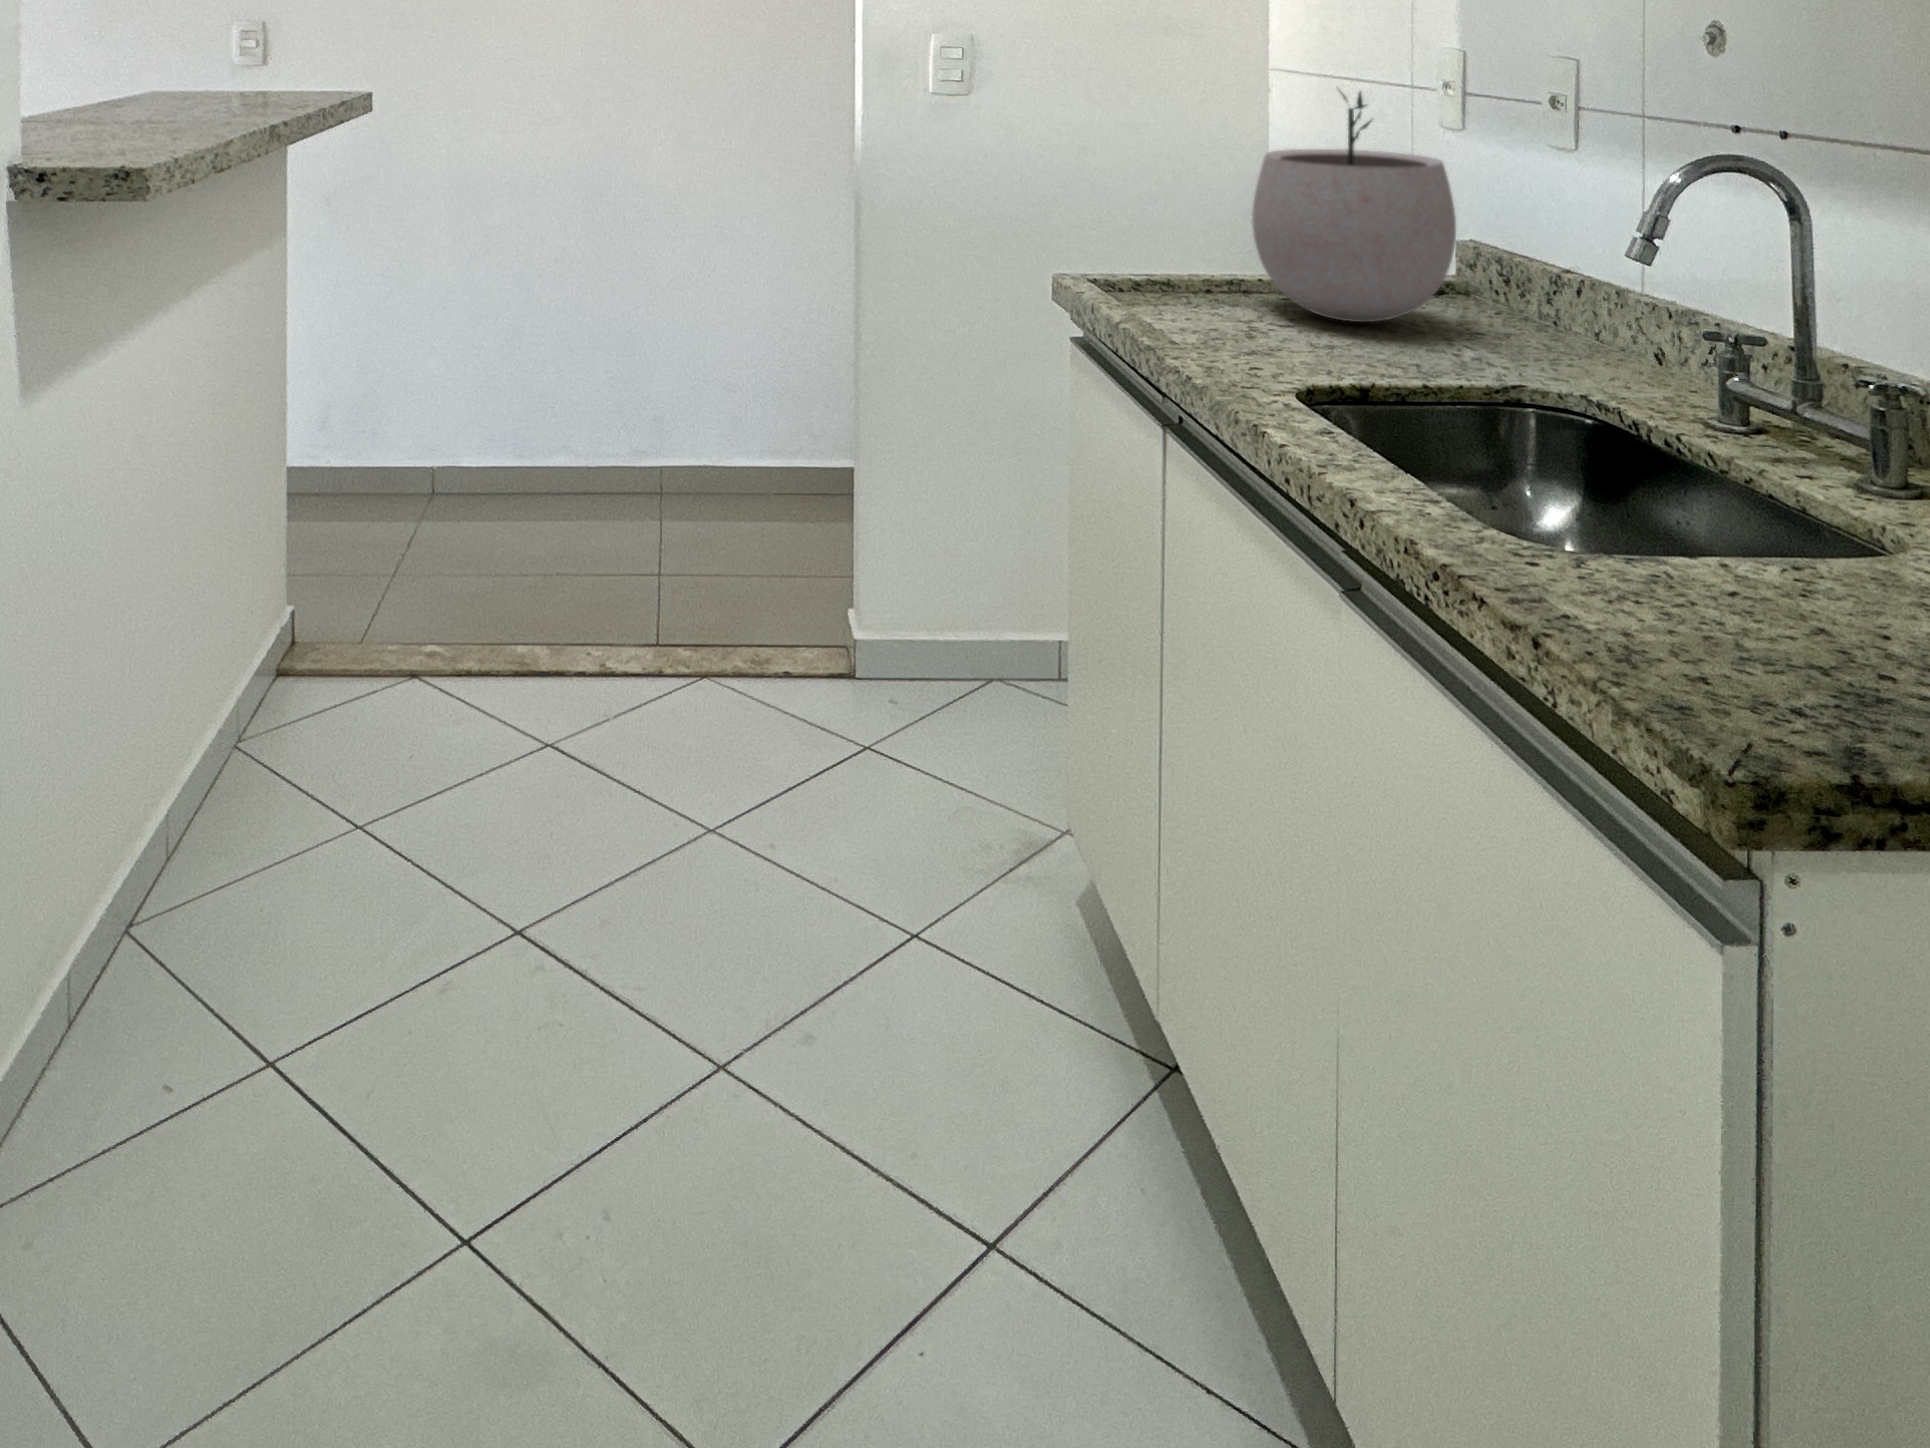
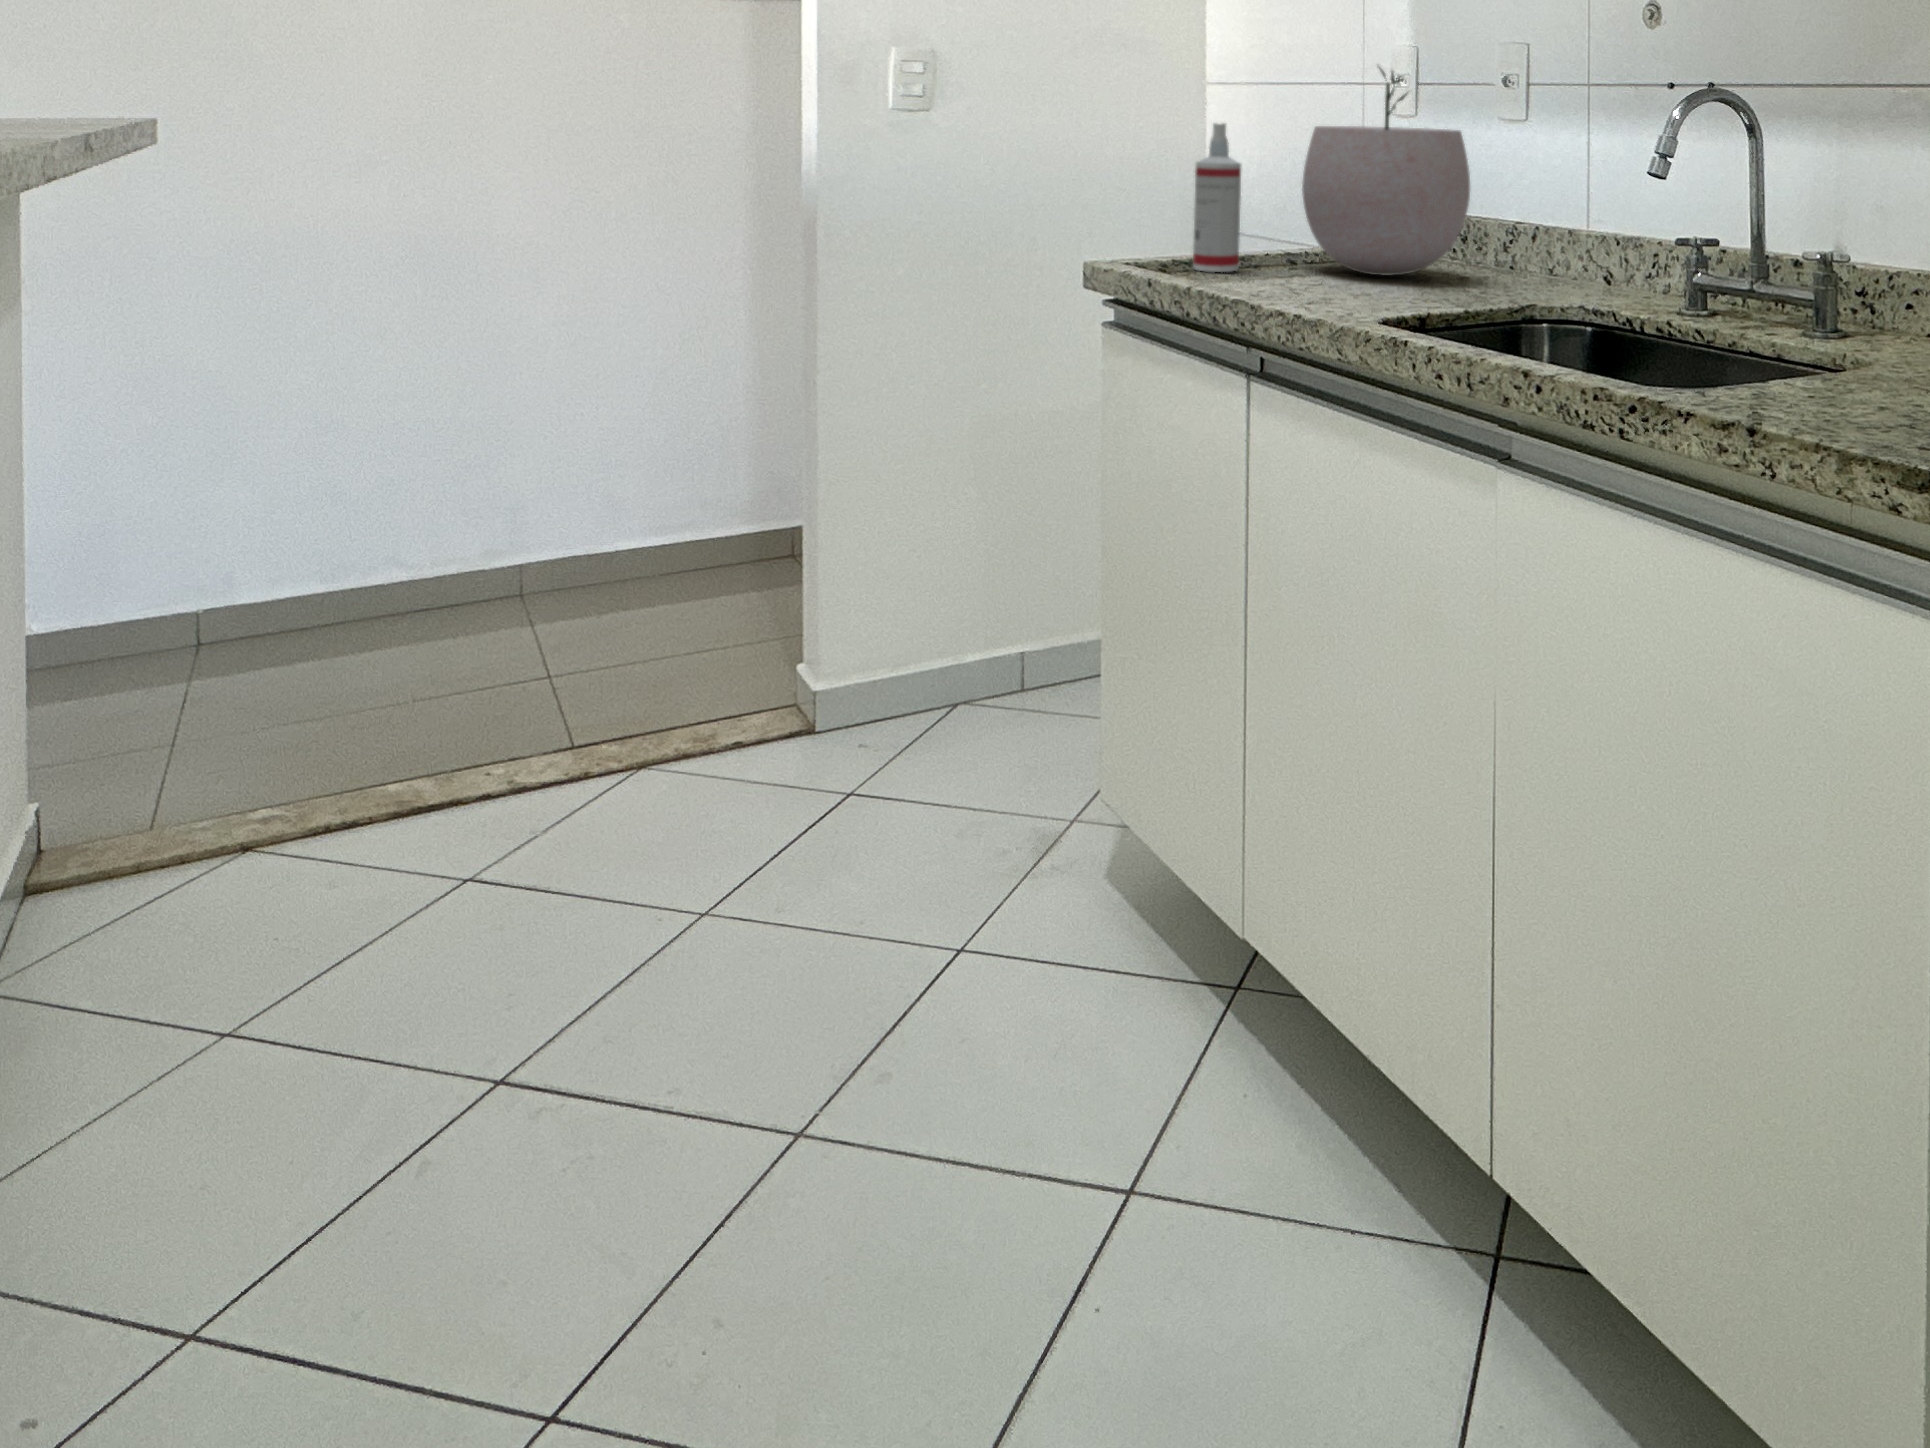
spray bottle: none [1127,150,1175,306] -> present [1193,123,1241,272]

